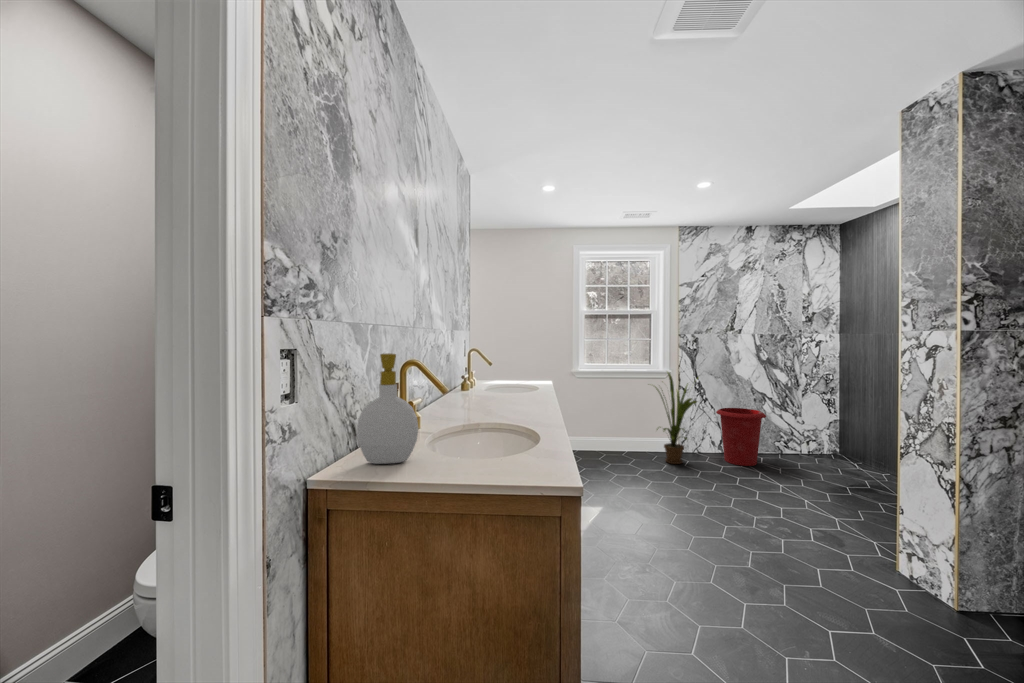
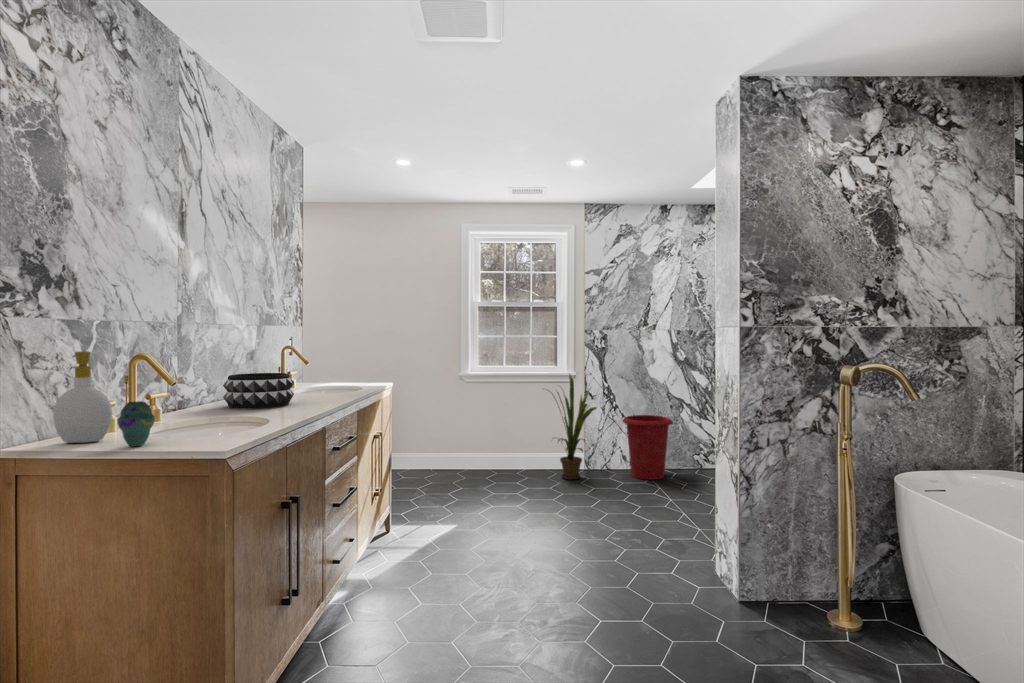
decorative bowl: none [448,373,512,410] -> present [223,373,294,409]
vase: none [445,416,483,473] -> present [117,401,155,446]

